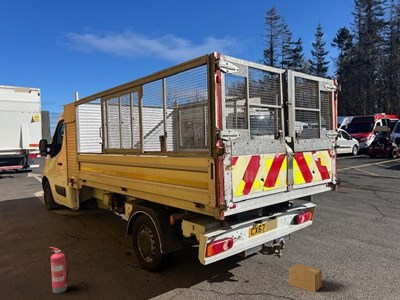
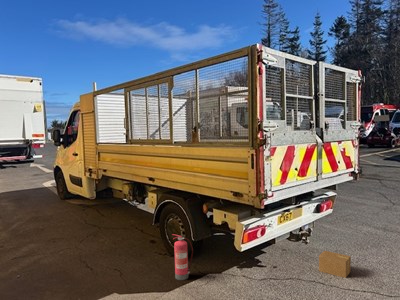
fire extinguisher: present [50,247,69,293] -> present [172,234,193,280]

